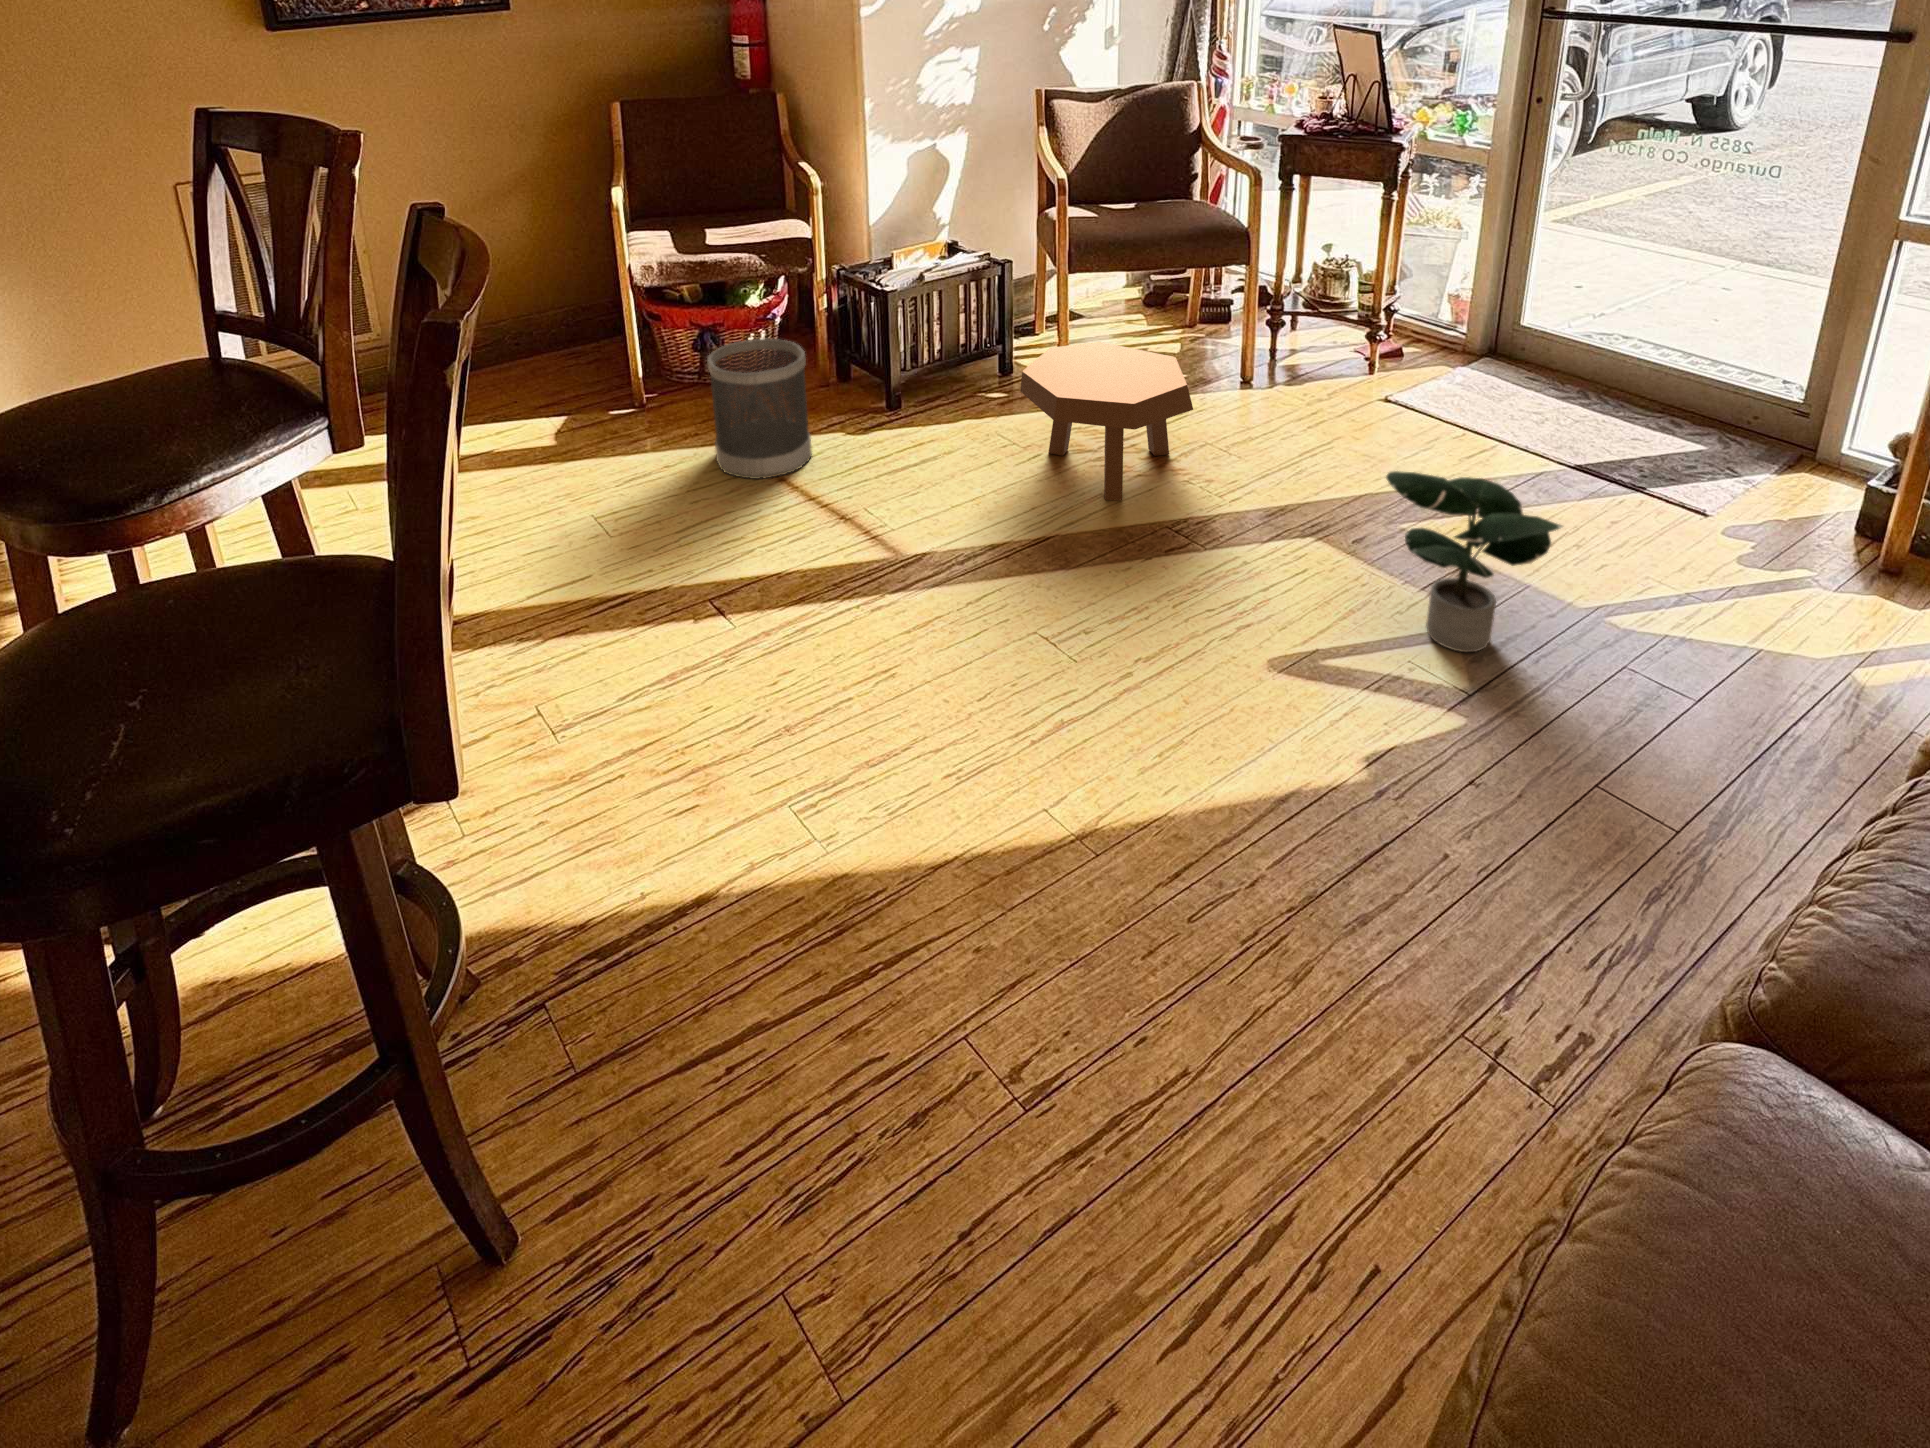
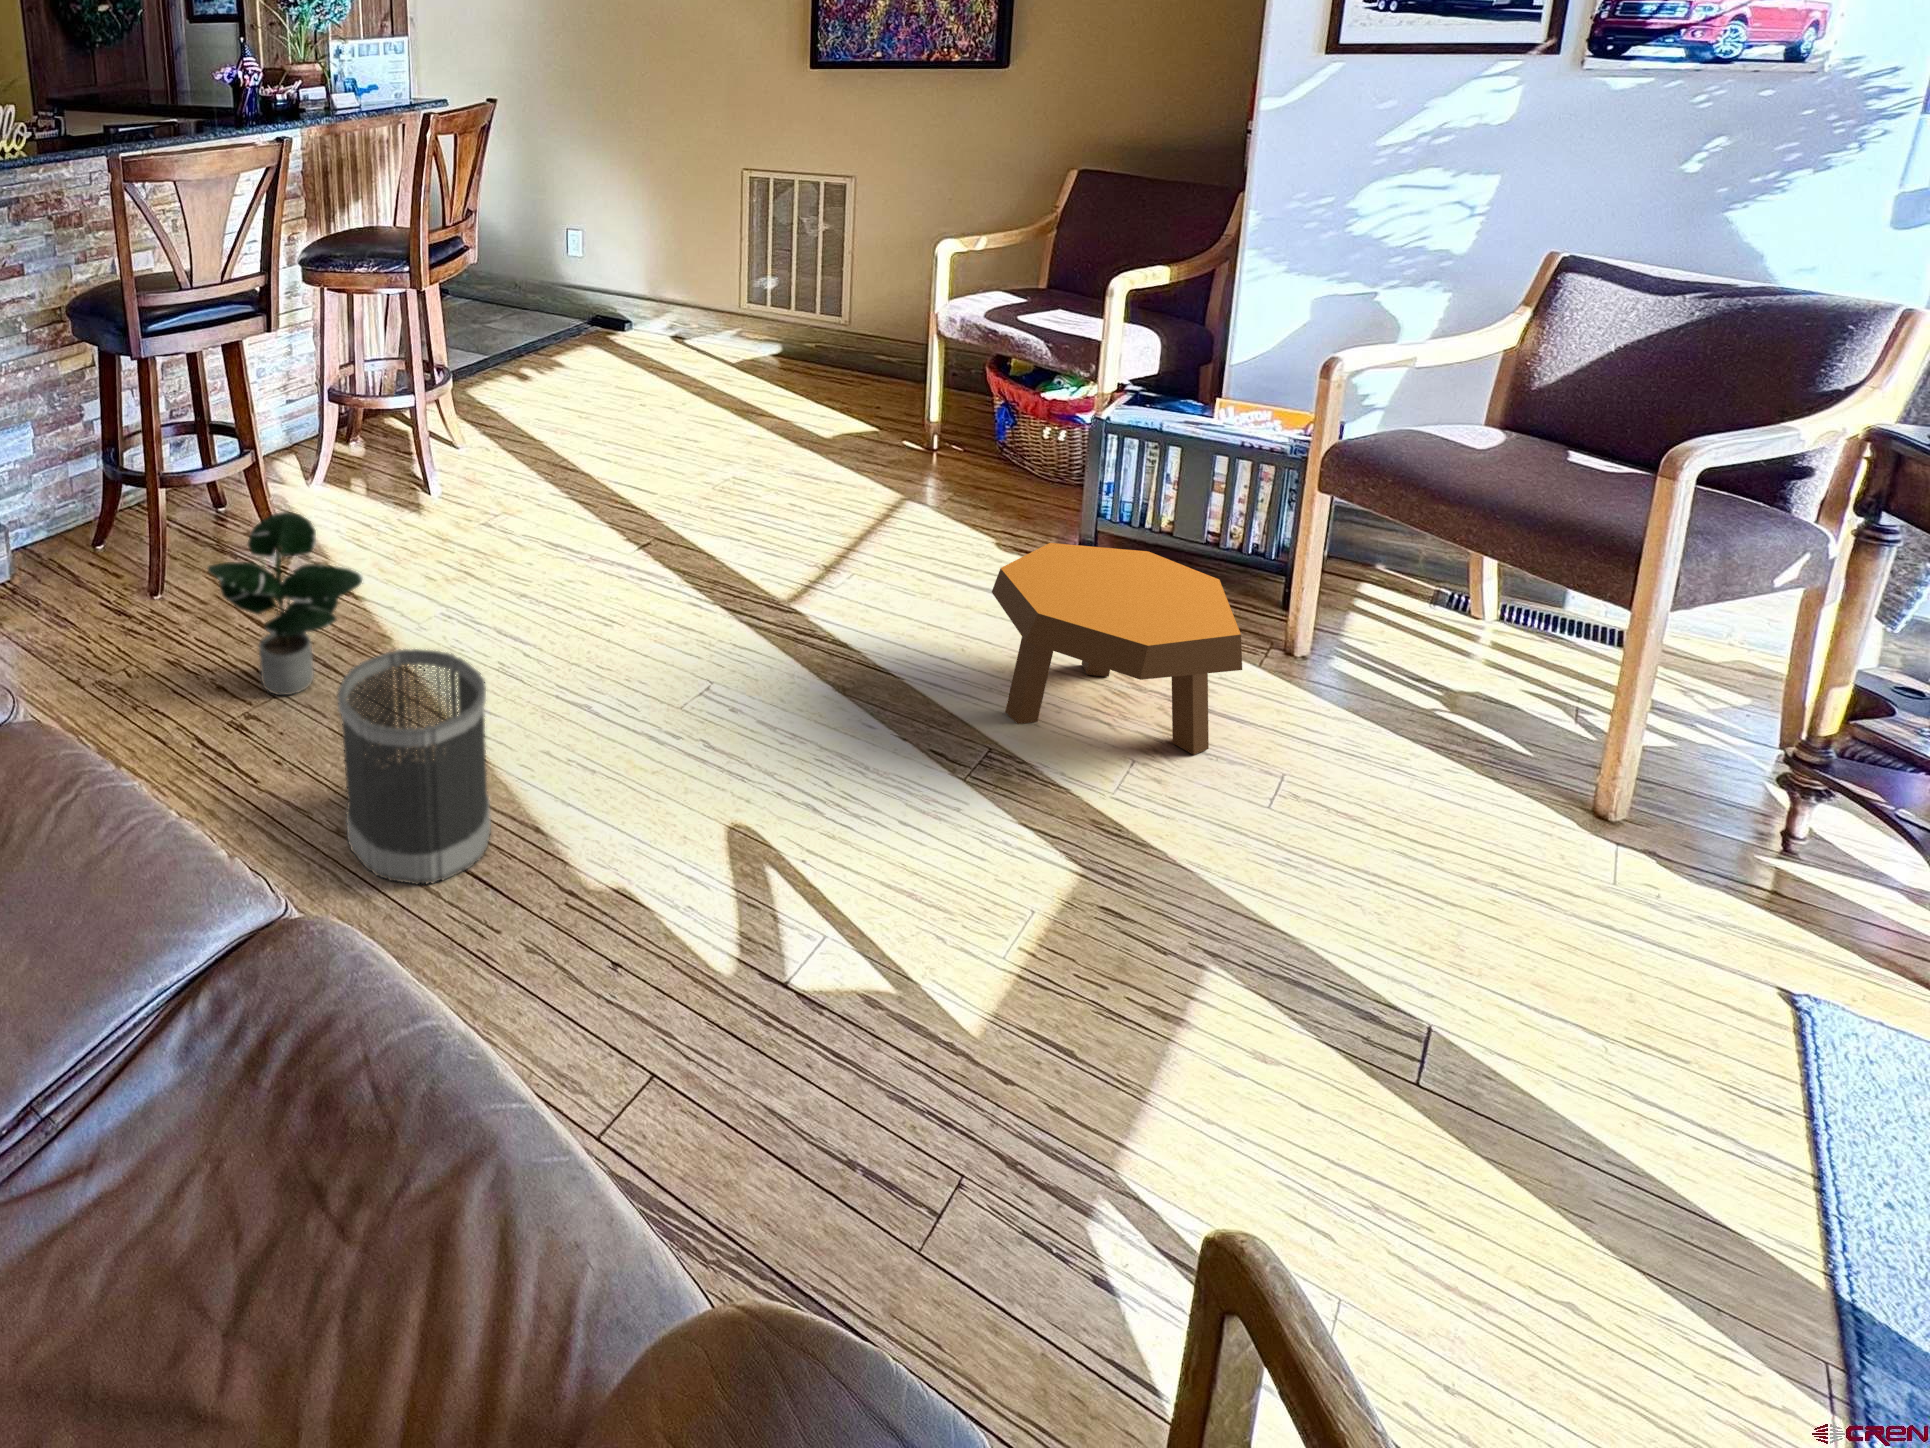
wastebasket: present [707,339,812,479] -> present [337,649,491,884]
potted plant: present [1386,471,1562,652] -> present [208,512,362,695]

